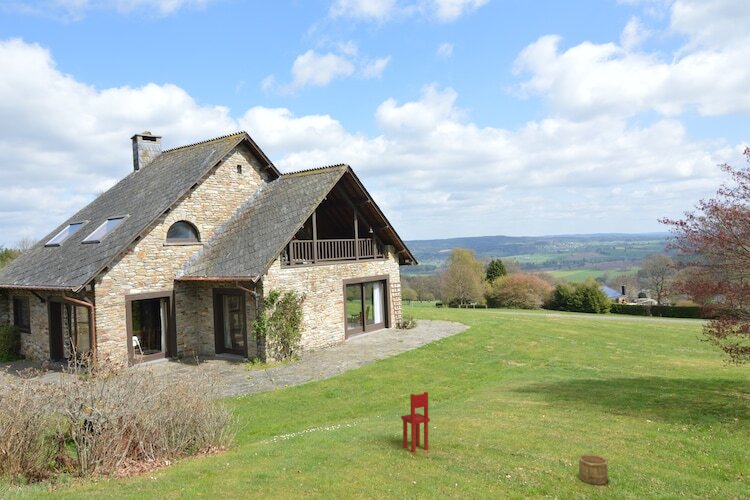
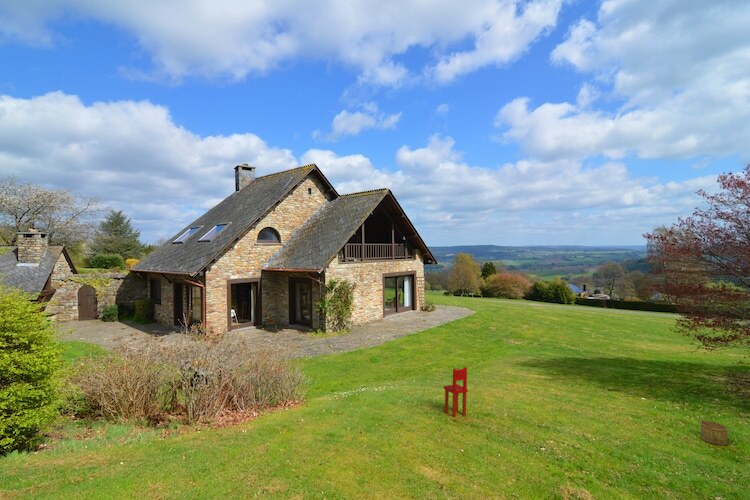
wooden bucket: present [578,454,608,485] -> present [700,421,728,446]

